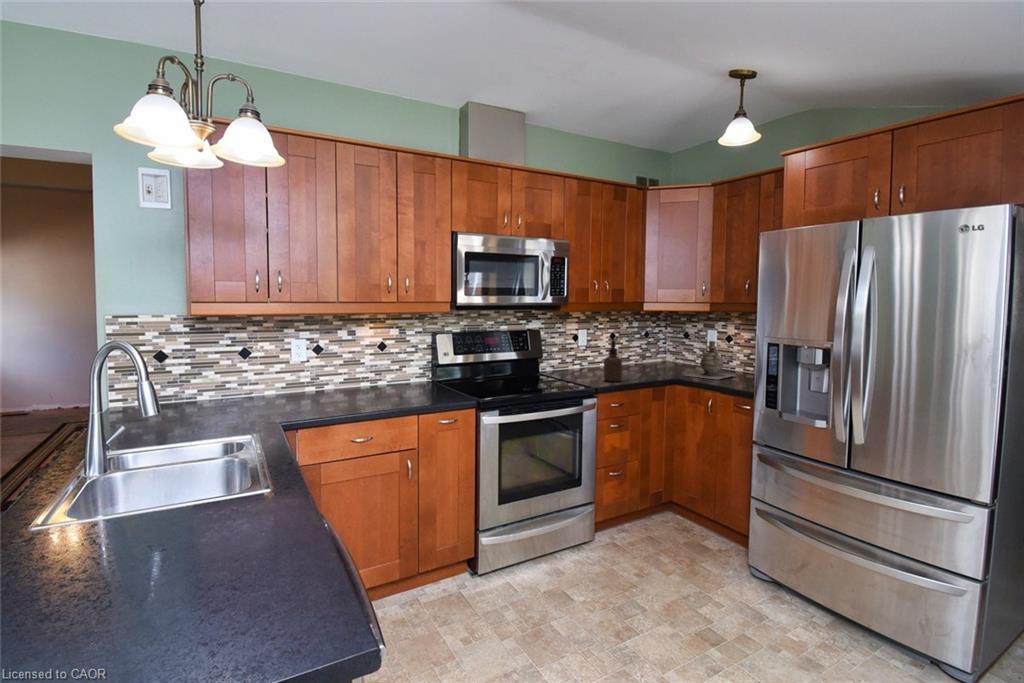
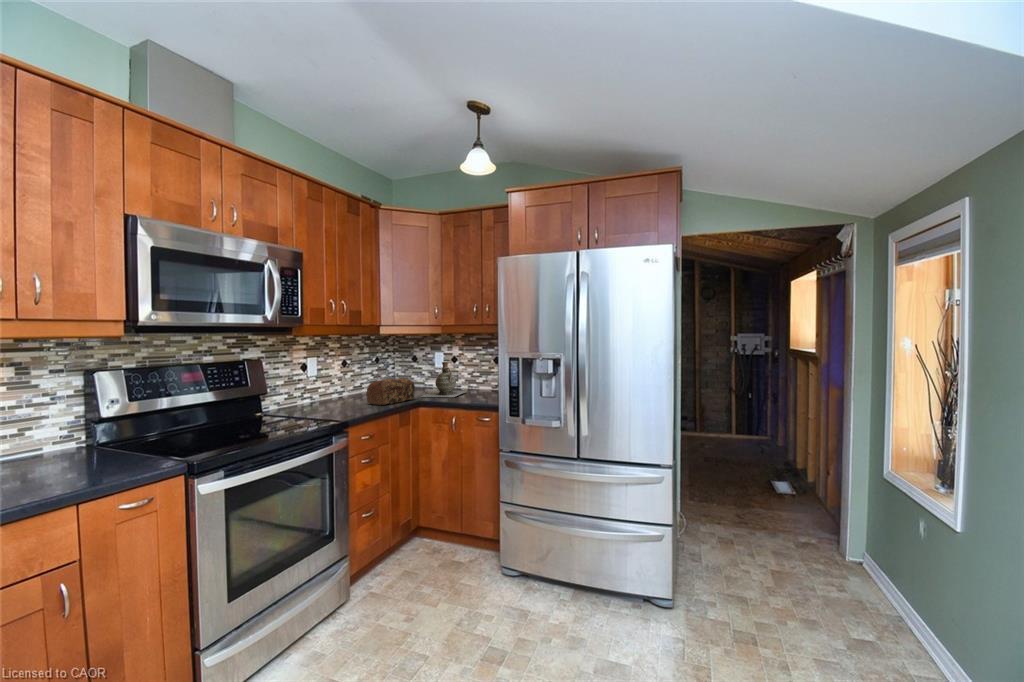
soap dispenser: present [604,340,622,382] -> none [344,366,365,411]
bread loaf: none [626,354,676,379] -> present [366,378,415,405]

